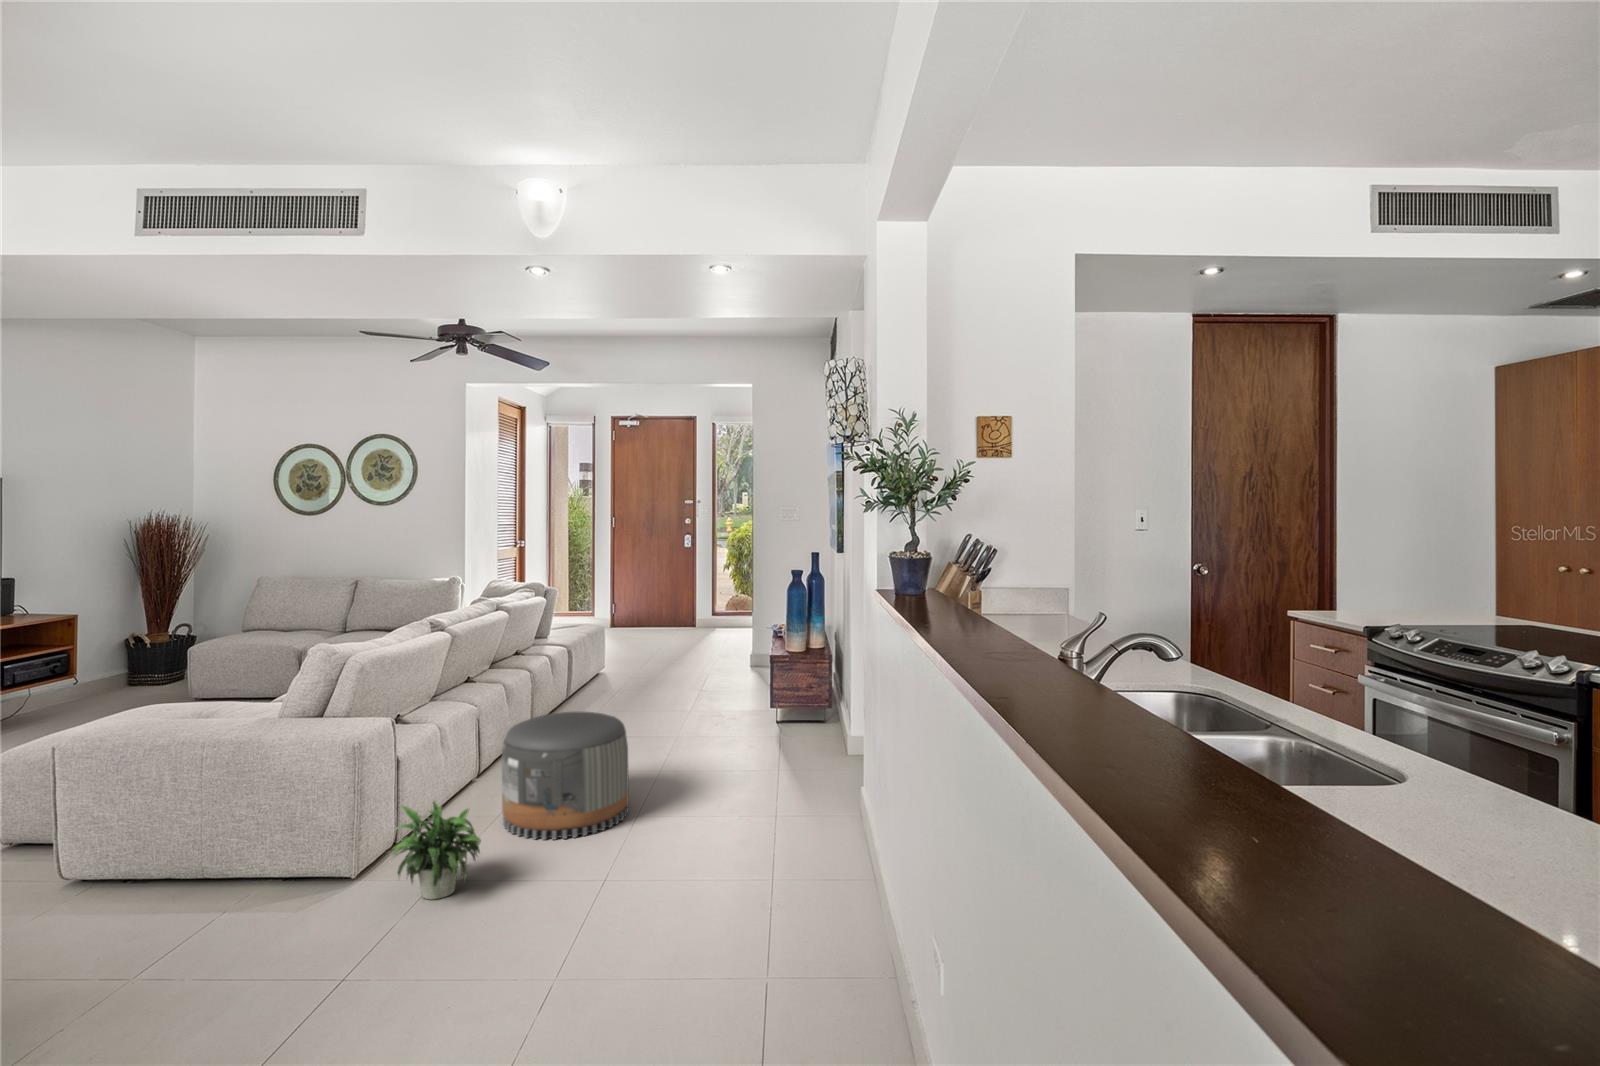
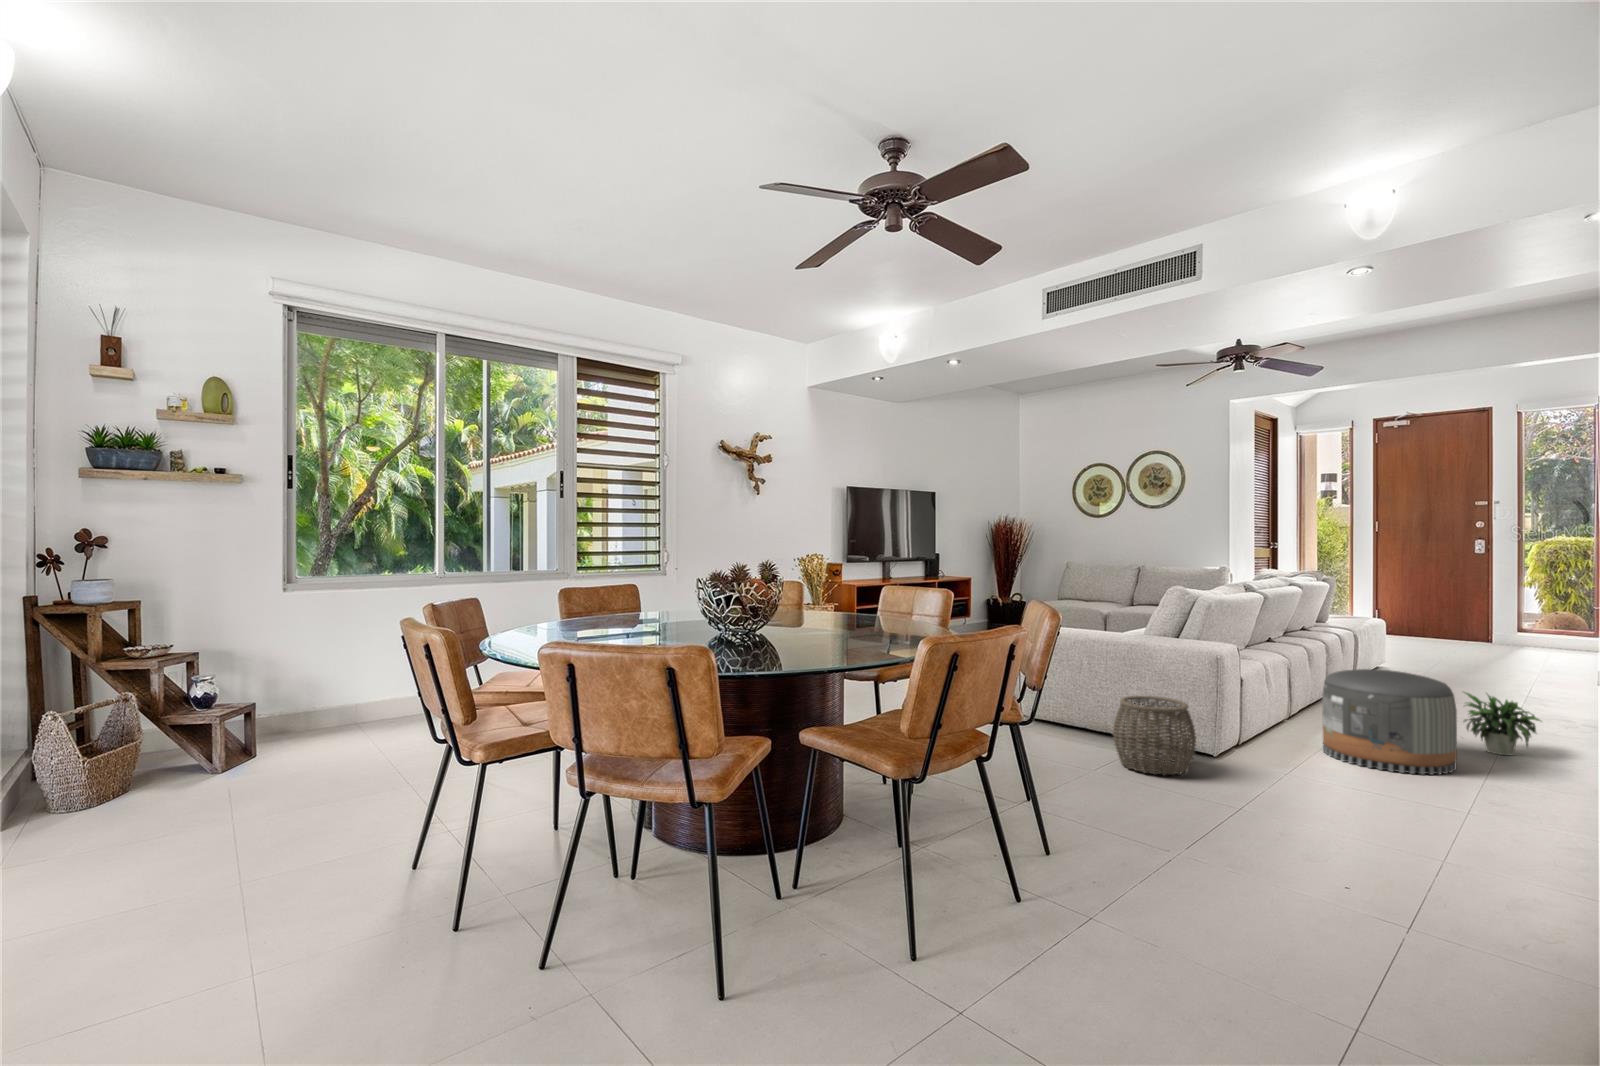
potted plant: present [392,801,481,899] -> present [1464,692,1540,755]
woven basket: none [164,822,311,965] -> present [1113,696,1196,775]

